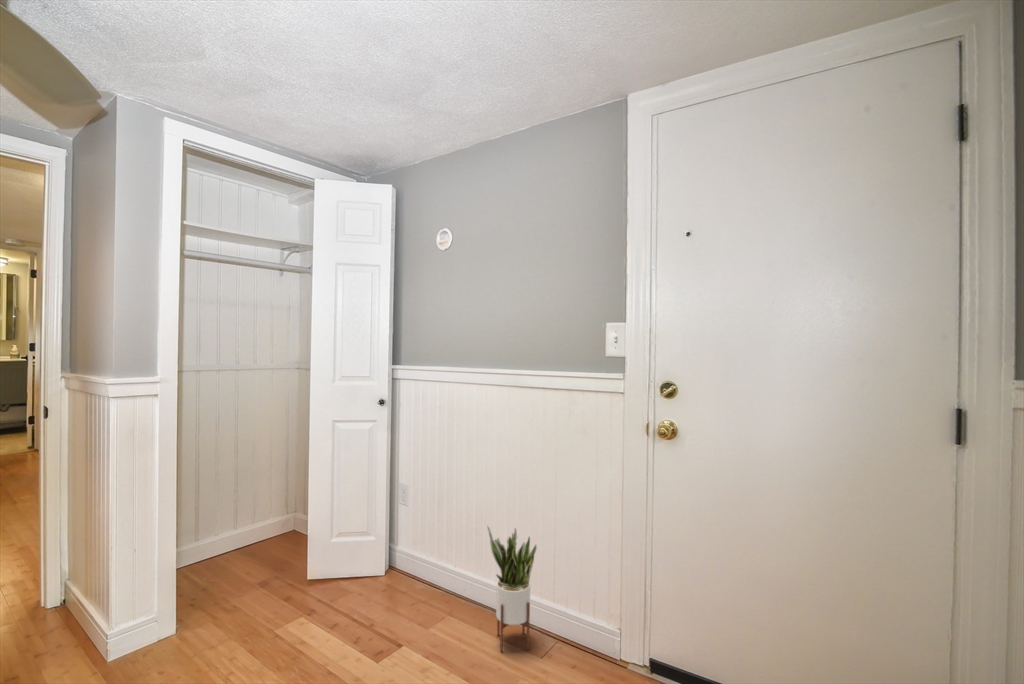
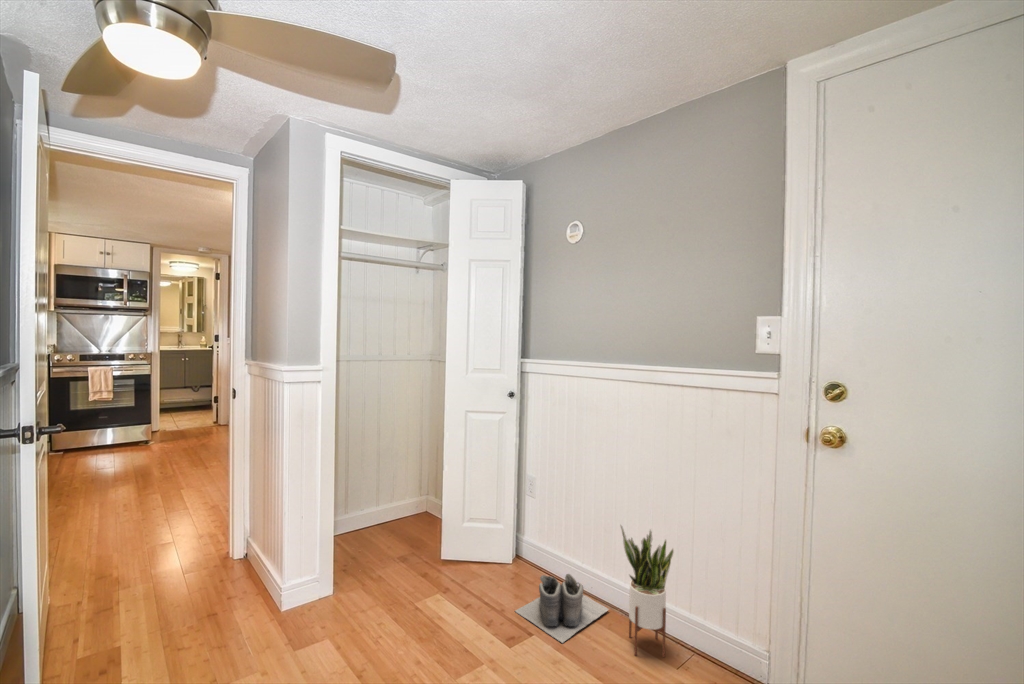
boots: none [384,581,481,651] -> present [515,574,609,643]

